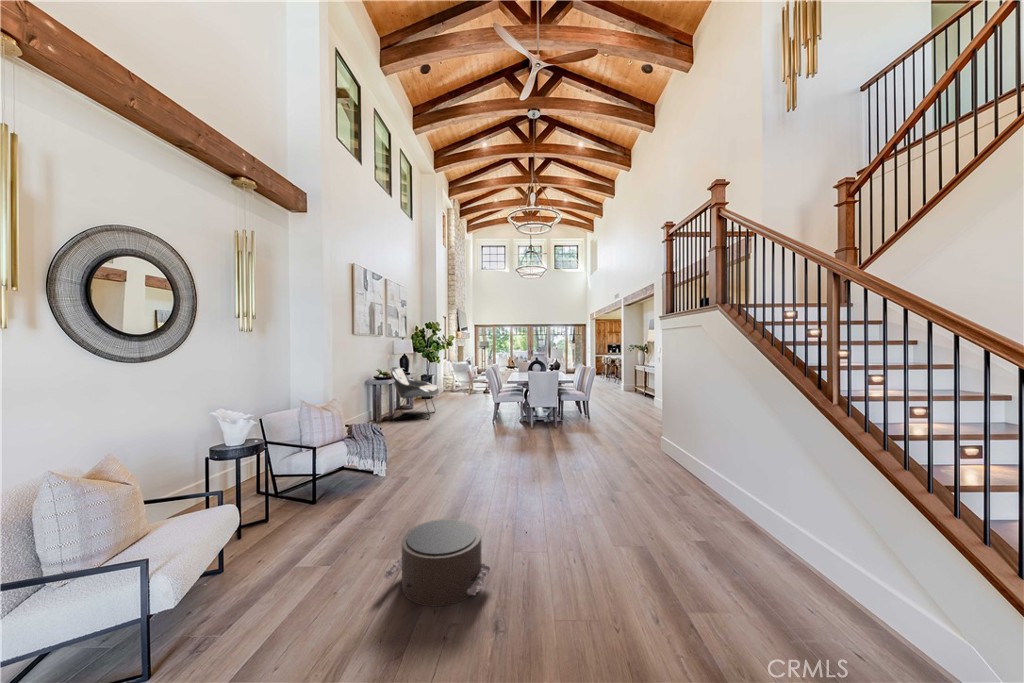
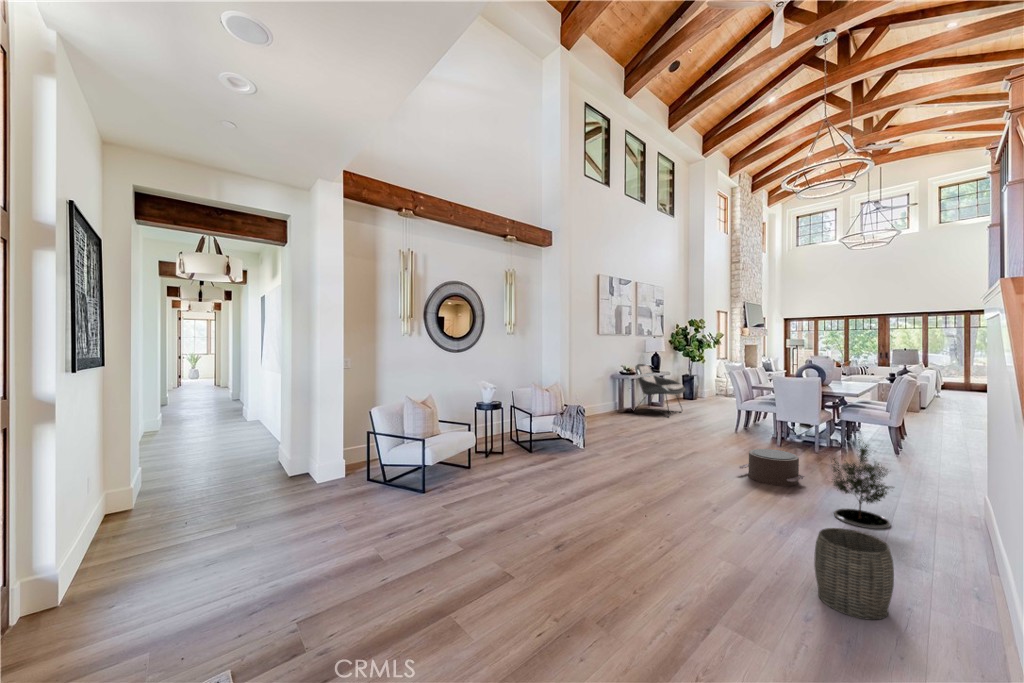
potted tree: none [655,418,712,501] -> present [832,437,893,529]
pouf: present [383,519,491,606] -> present [739,449,805,486]
woven basket: none [783,521,869,622] -> present [814,528,894,620]

